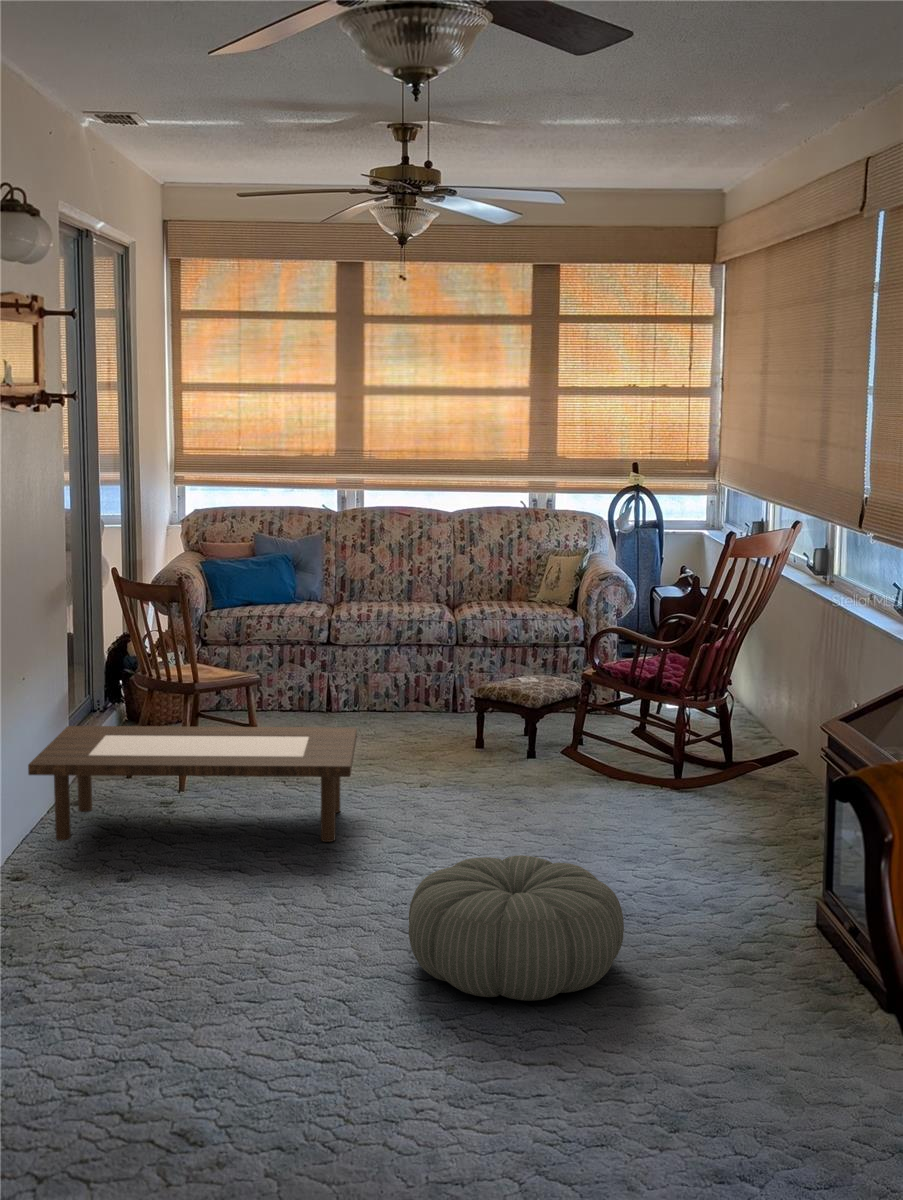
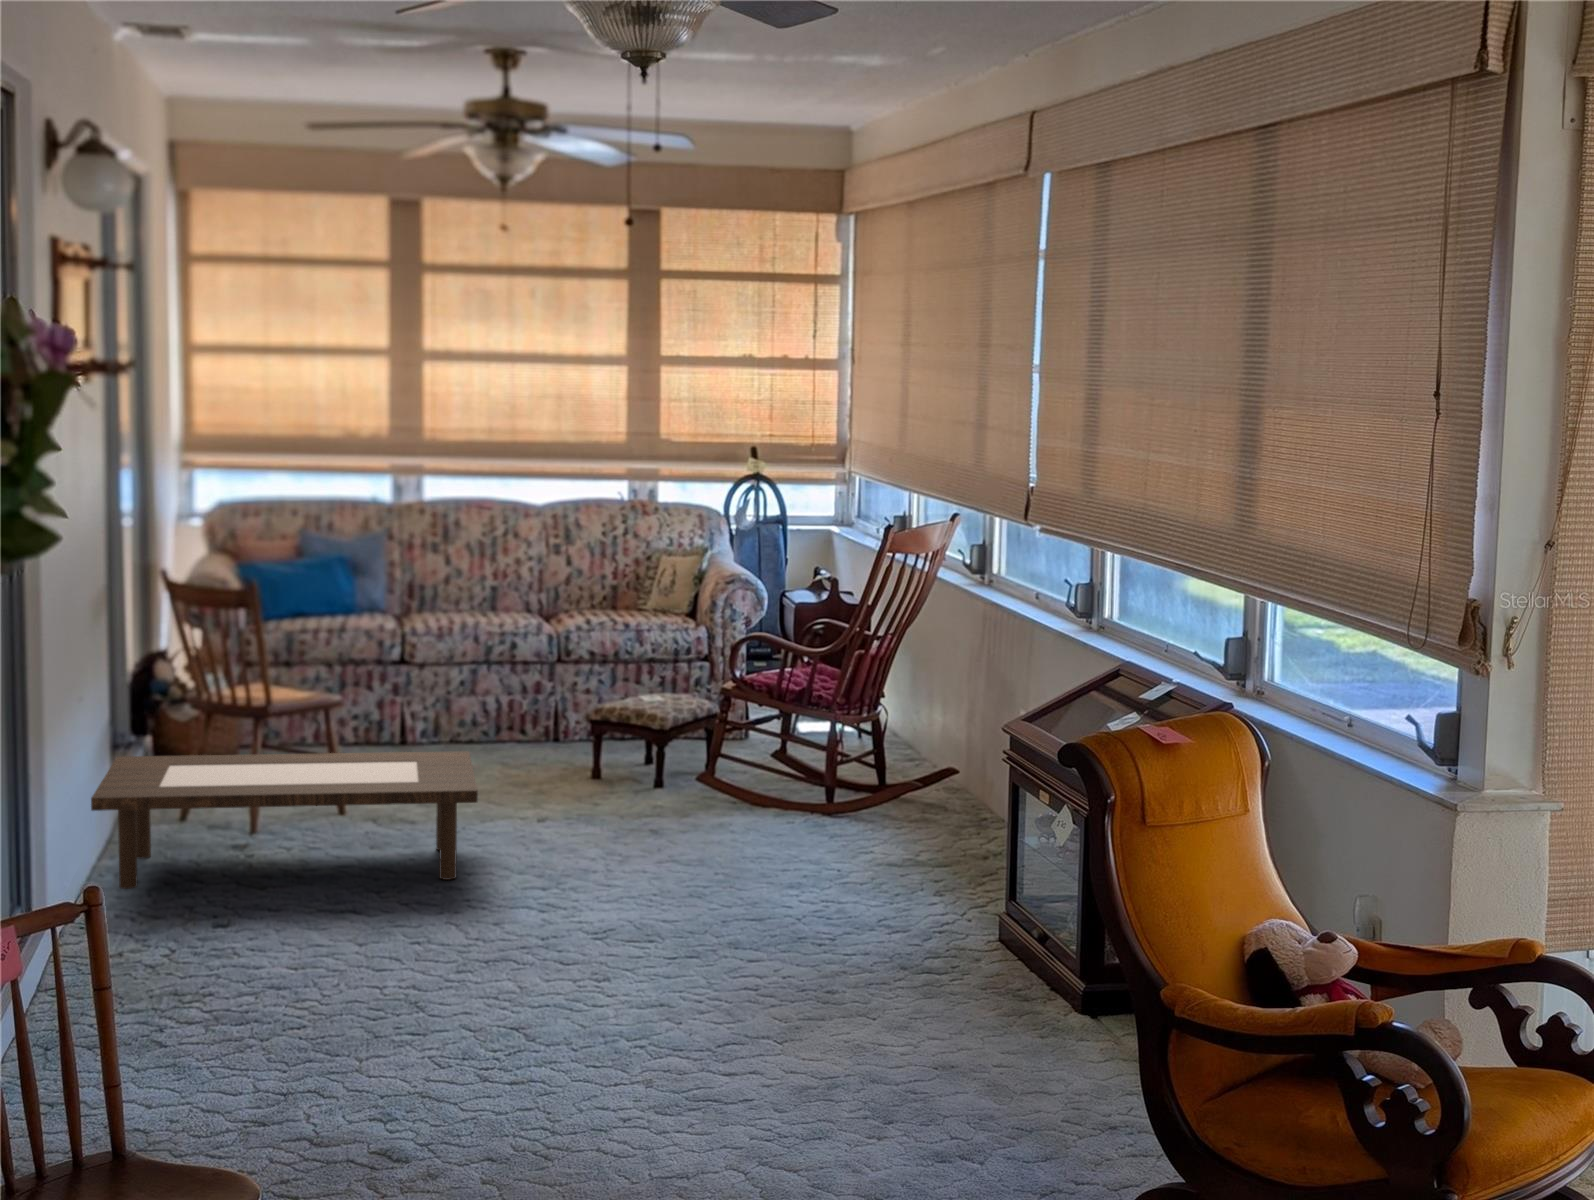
pouf: present [409,855,624,1001] -> none [576,873,809,1018]

